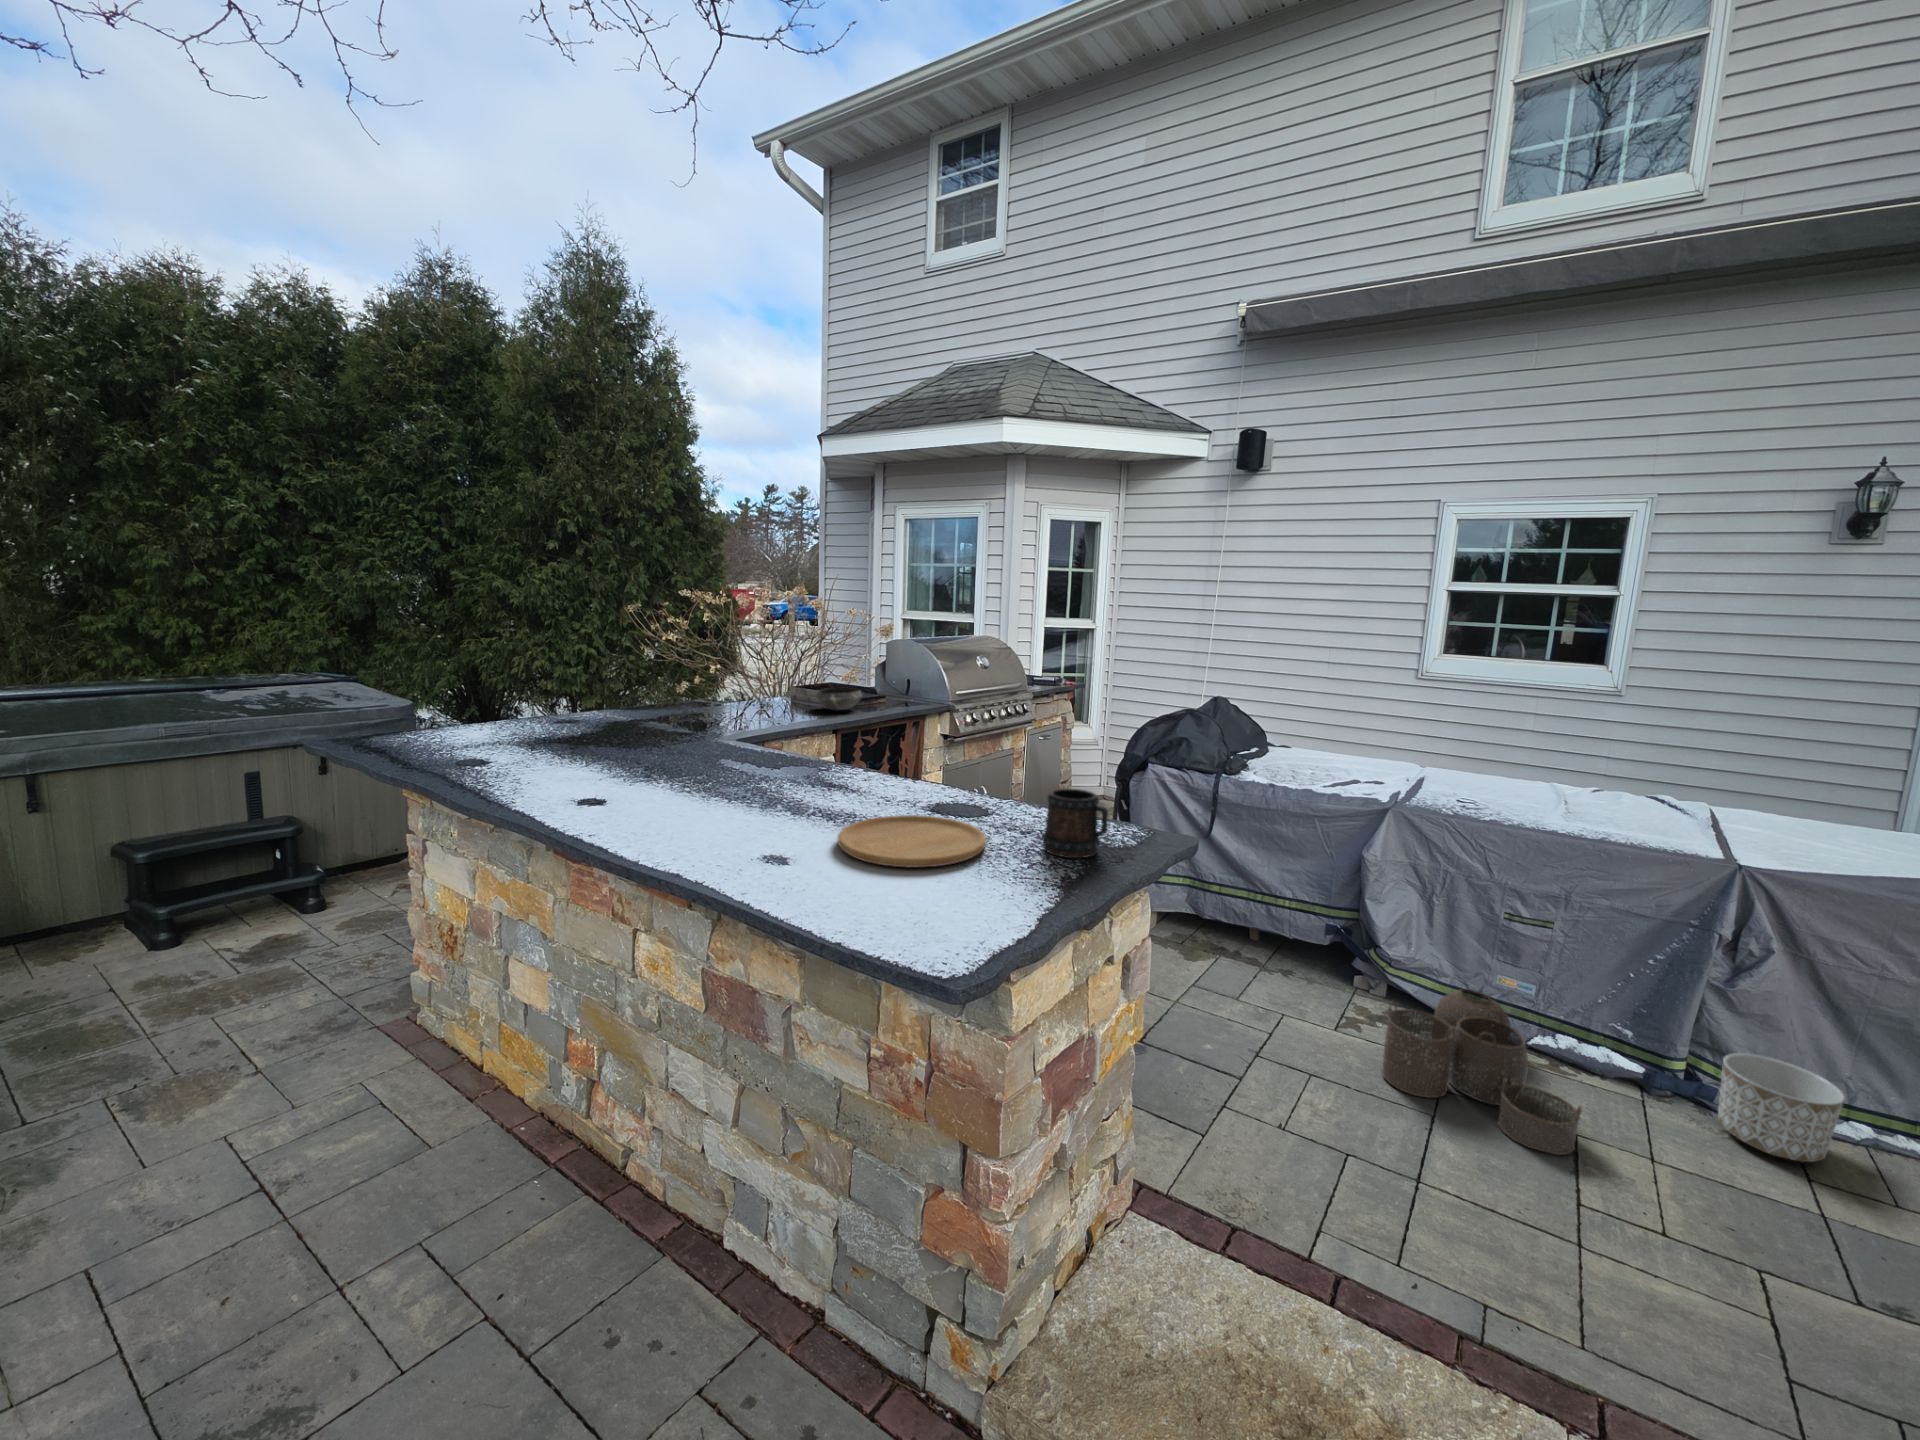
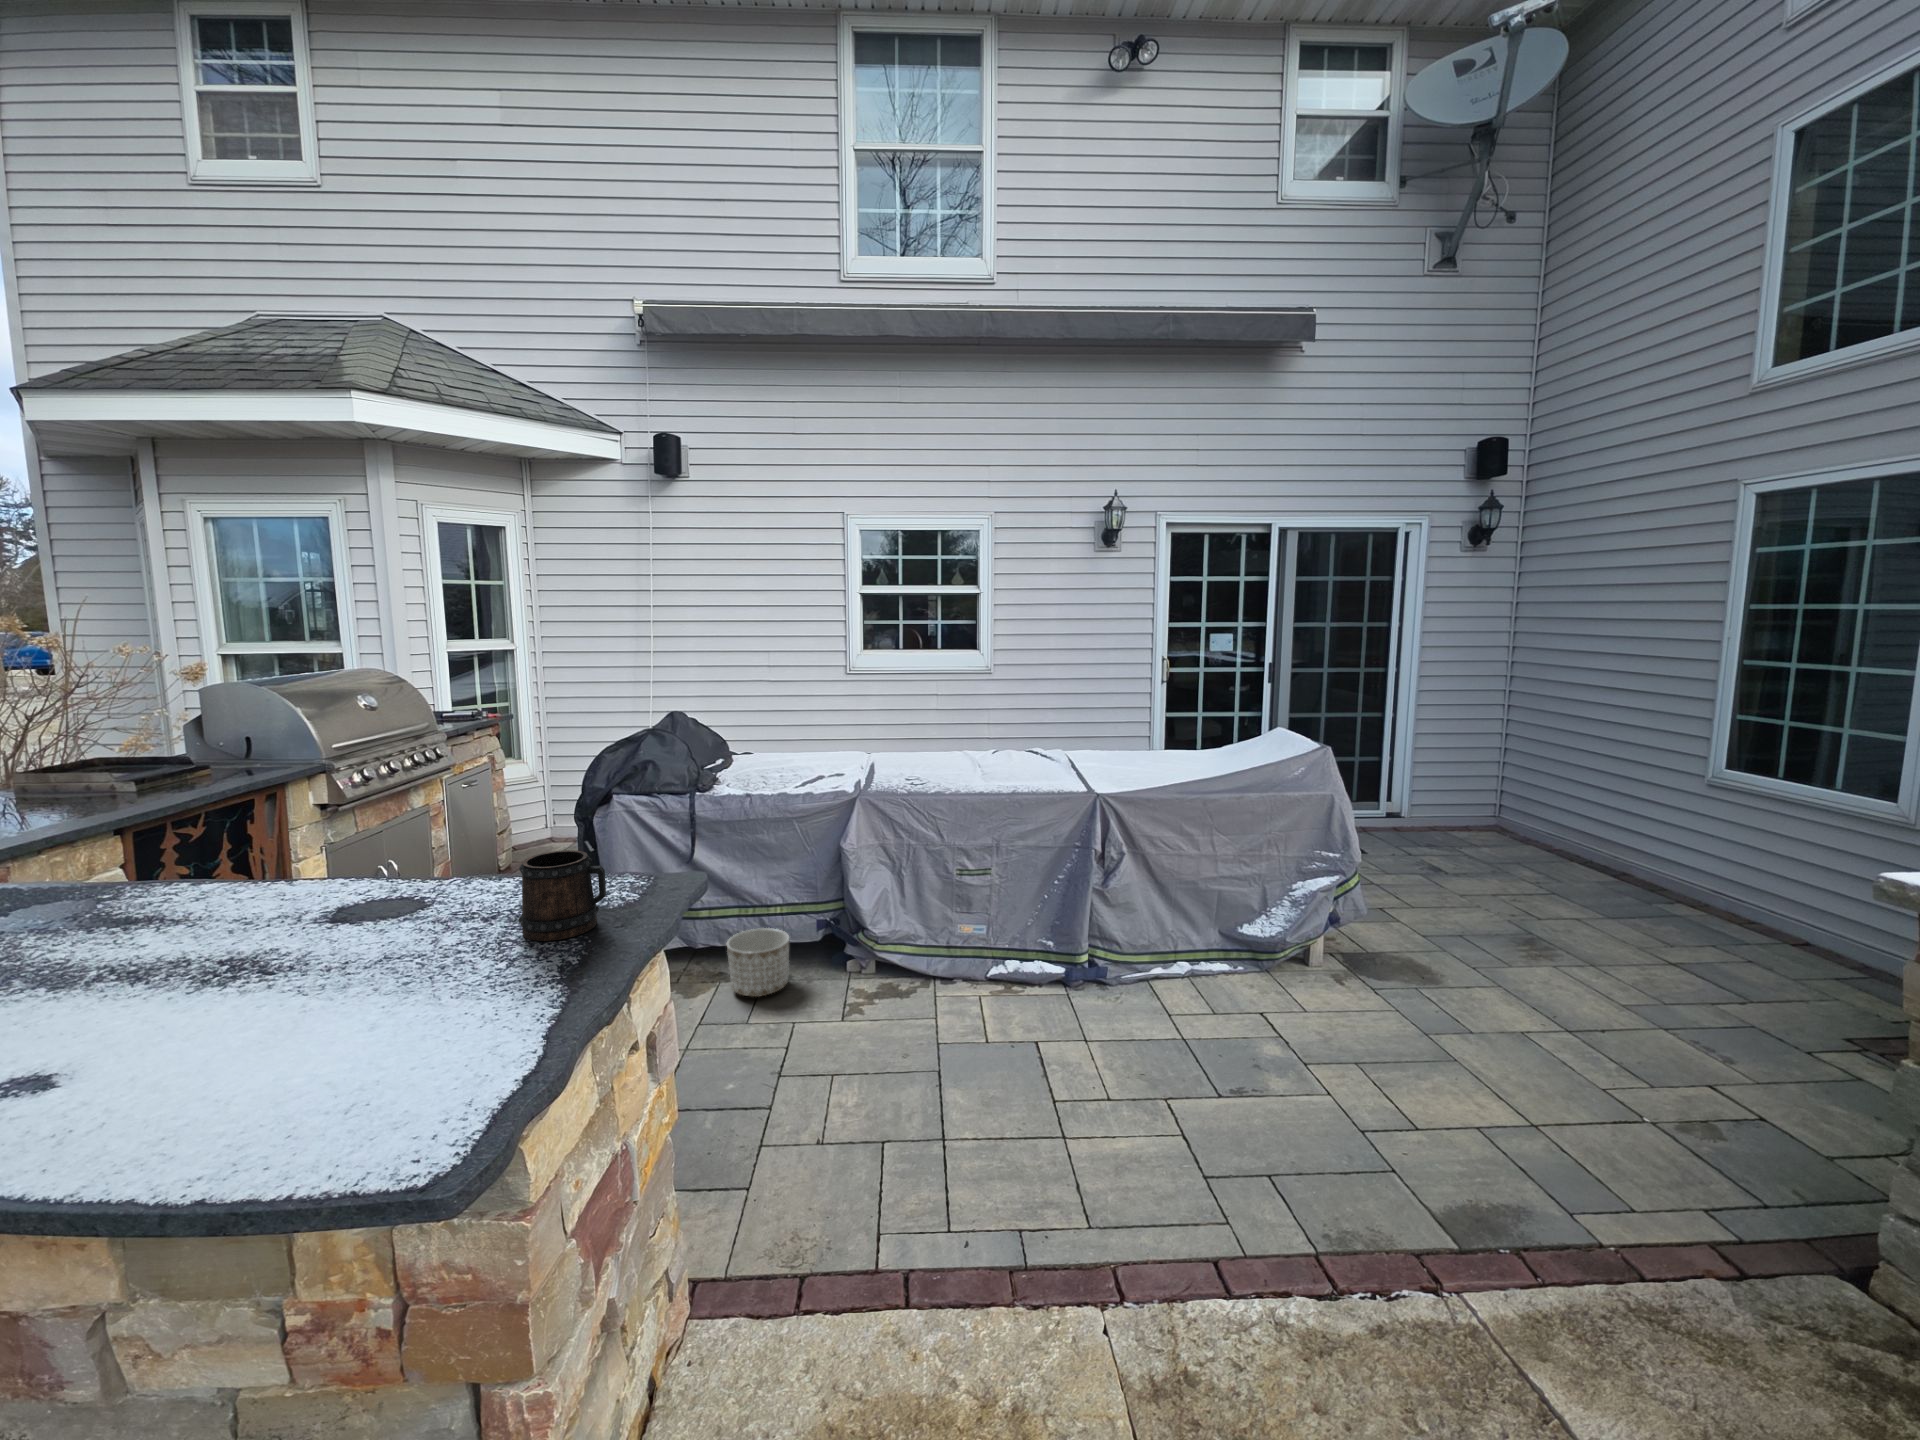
bowl: present [816,688,862,710] -> none [57,763,158,800]
cutting board: present [838,815,986,867] -> none [154,929,436,1037]
woven basket: present [1382,988,1582,1155] -> none [889,941,1039,1066]
planter: present [1718,1053,1845,1162] -> present [727,928,789,997]

